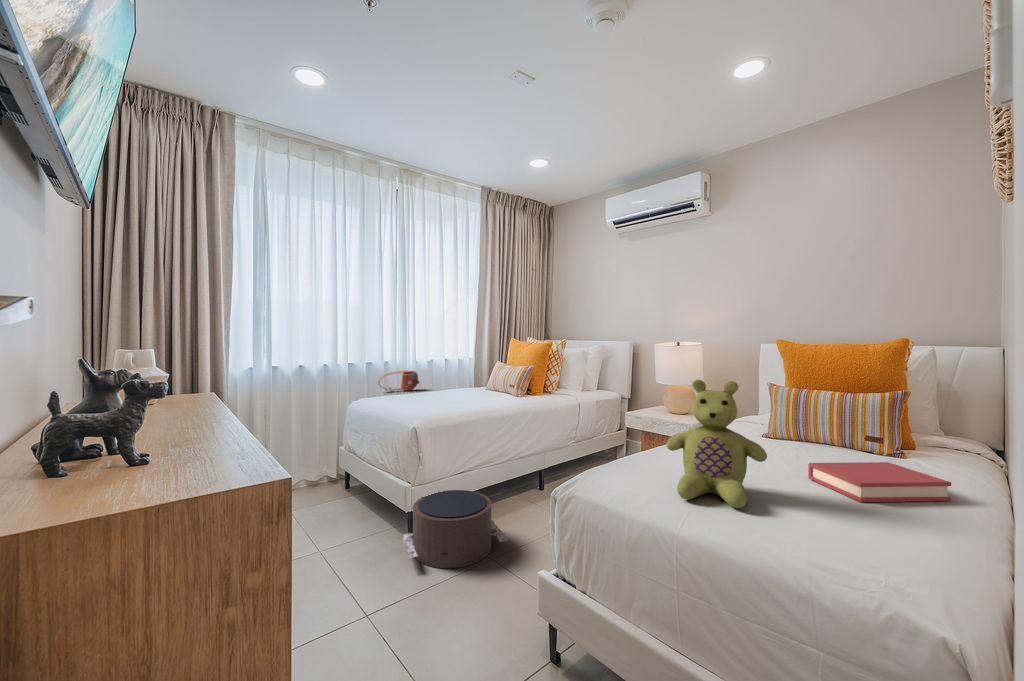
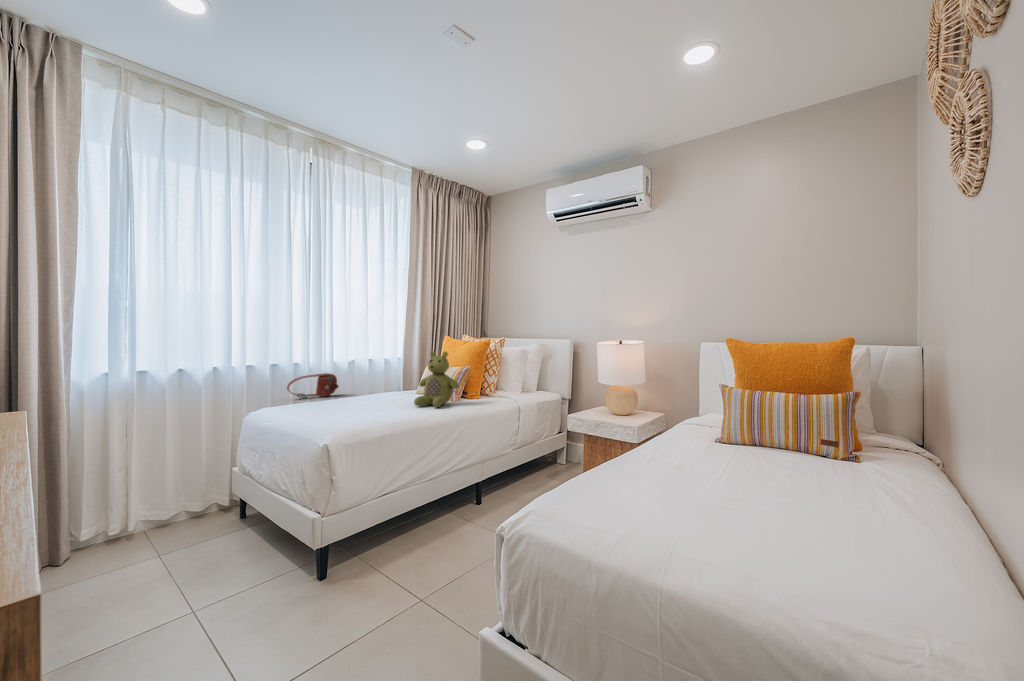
stuffed bear: present [666,379,767,508] -> present [414,351,459,407]
hardback book: present [808,462,951,502] -> none [784,472,936,525]
pouf: present [403,490,508,568] -> none [311,515,442,619]

